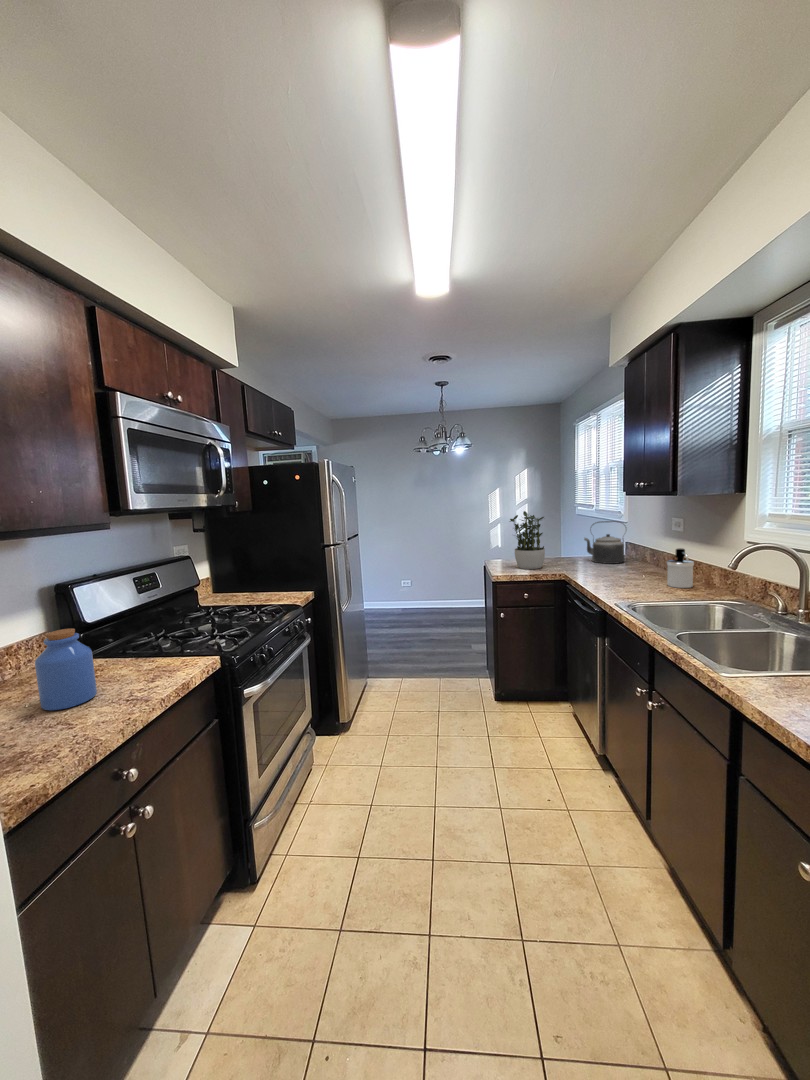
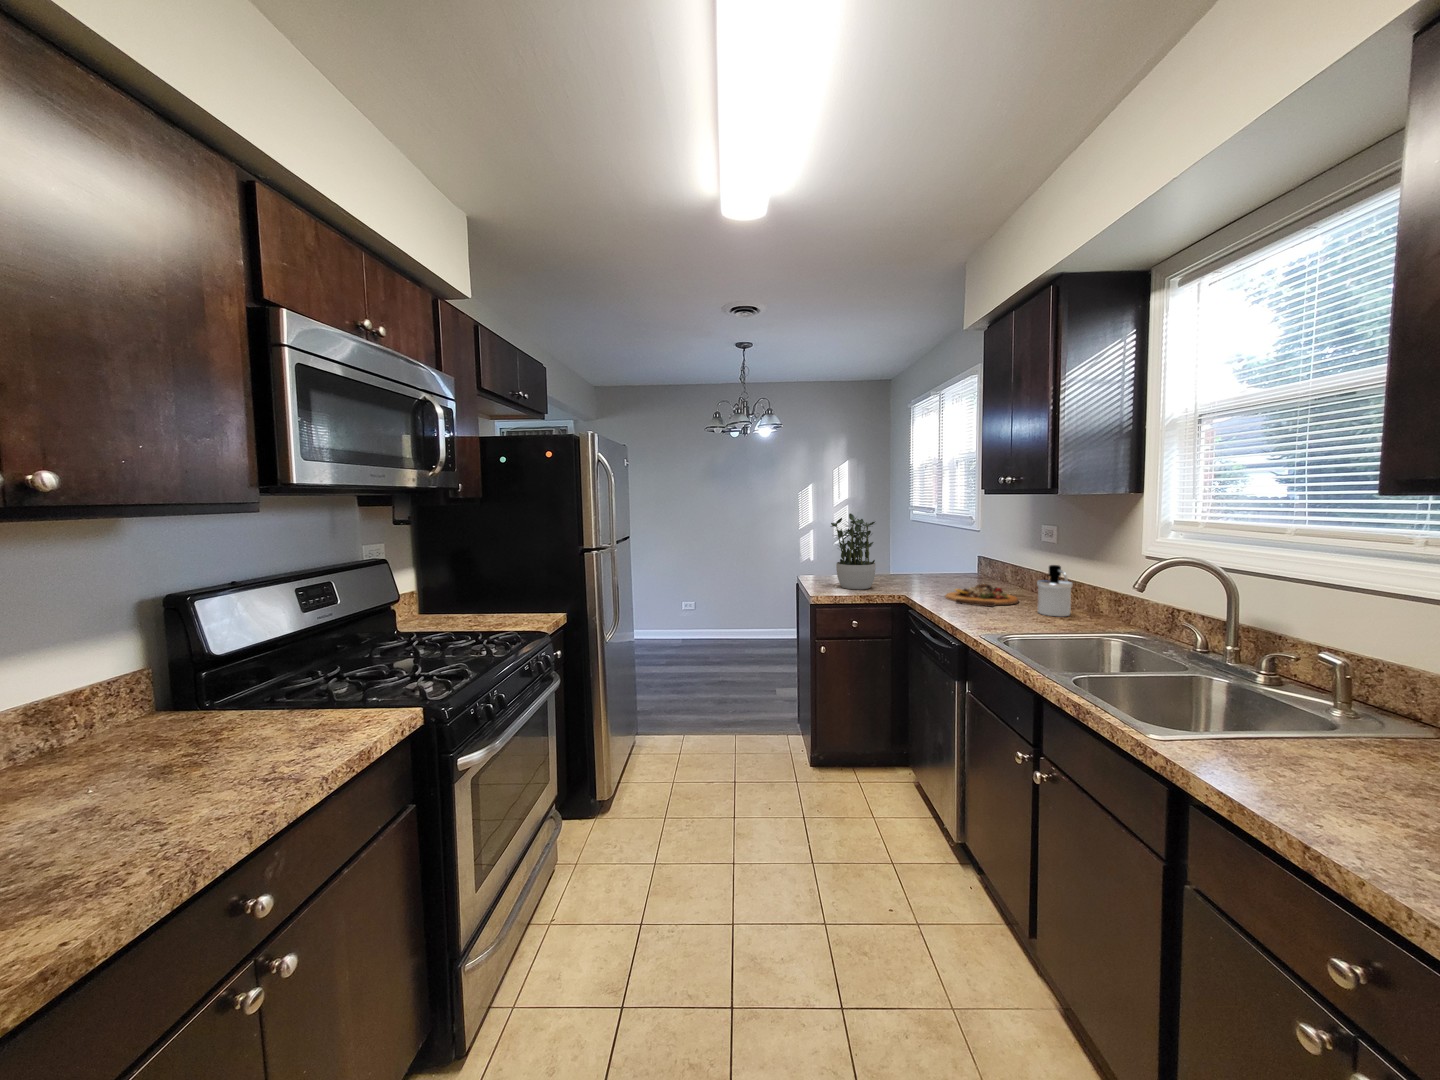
kettle: present [584,521,625,564] -> none [923,530,977,584]
cutting board: none [598,563,656,581] -> present [945,584,1019,607]
jar: present [35,629,97,710] -> none [105,664,215,799]

